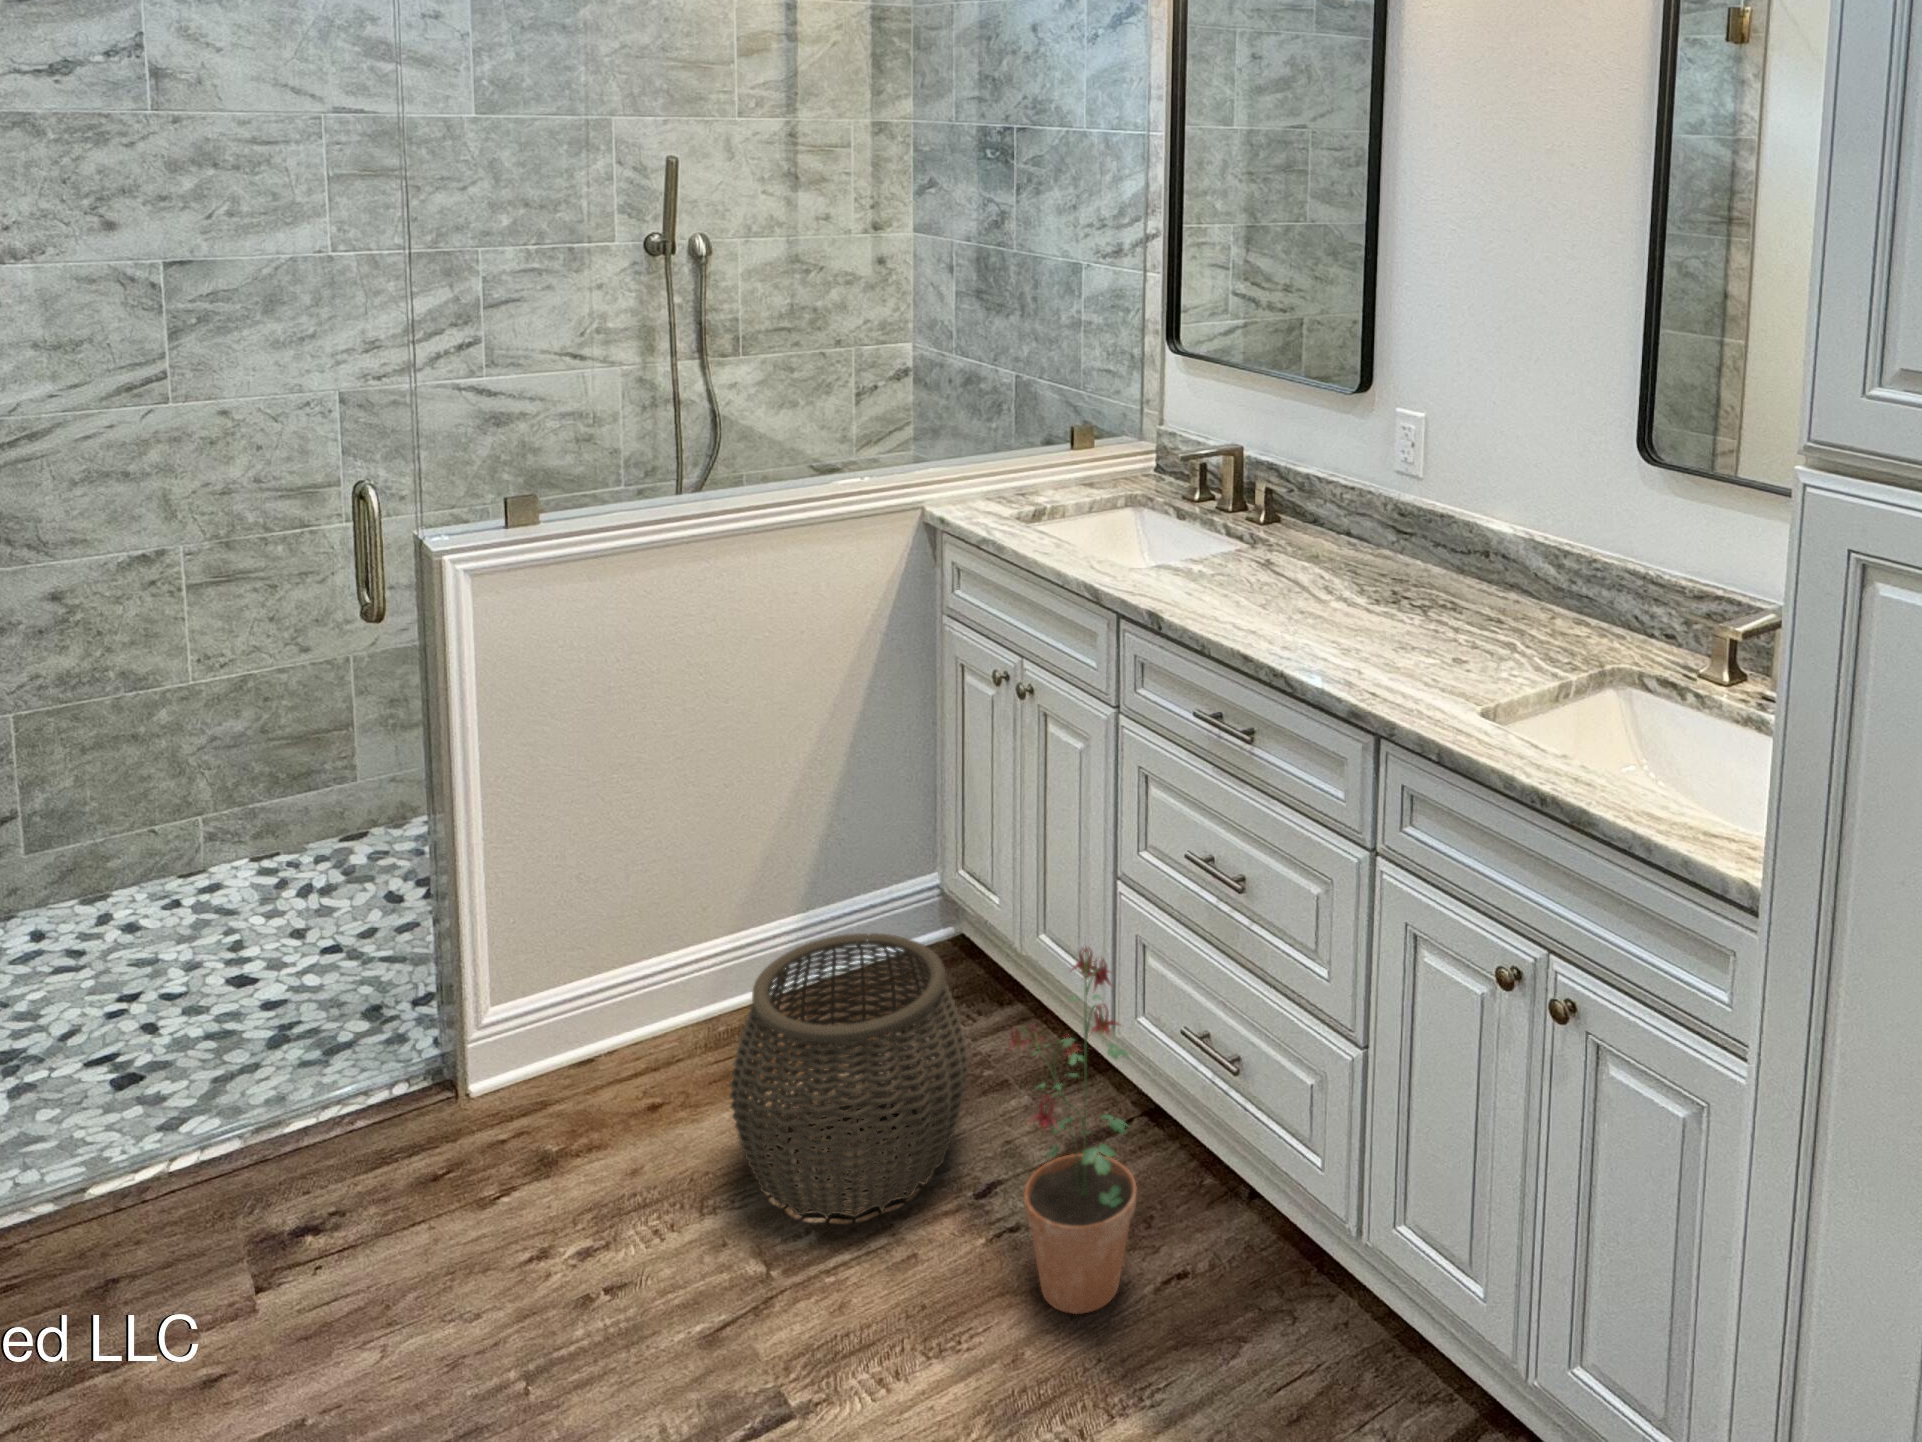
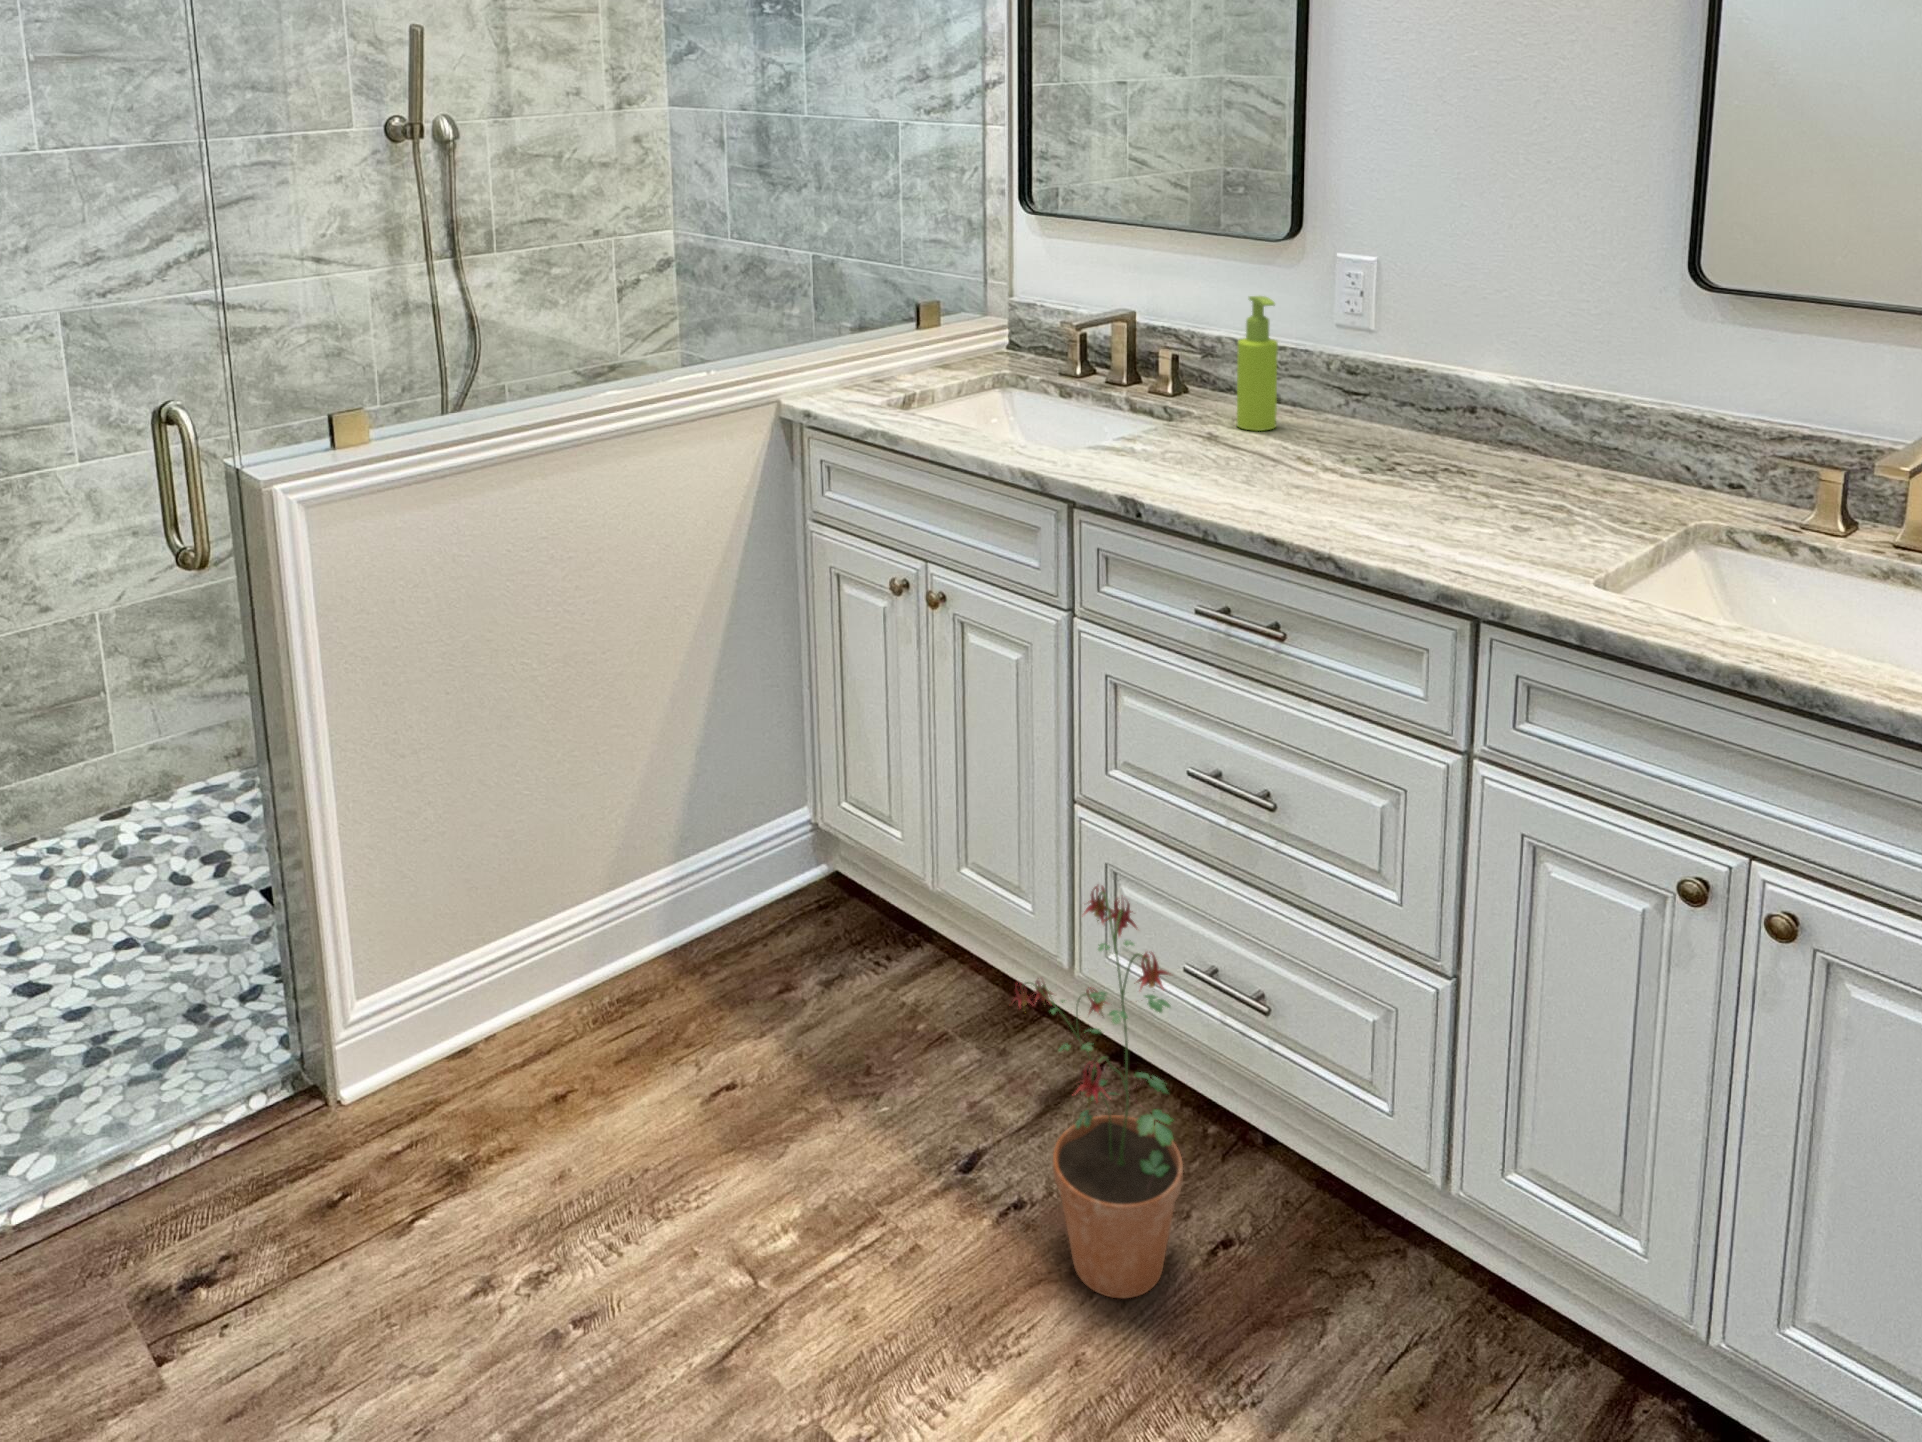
soap dispenser: none [1304,441,1340,561] -> present [1237,296,1278,431]
woven basket: present [730,933,968,1219] -> none [669,882,934,1212]

